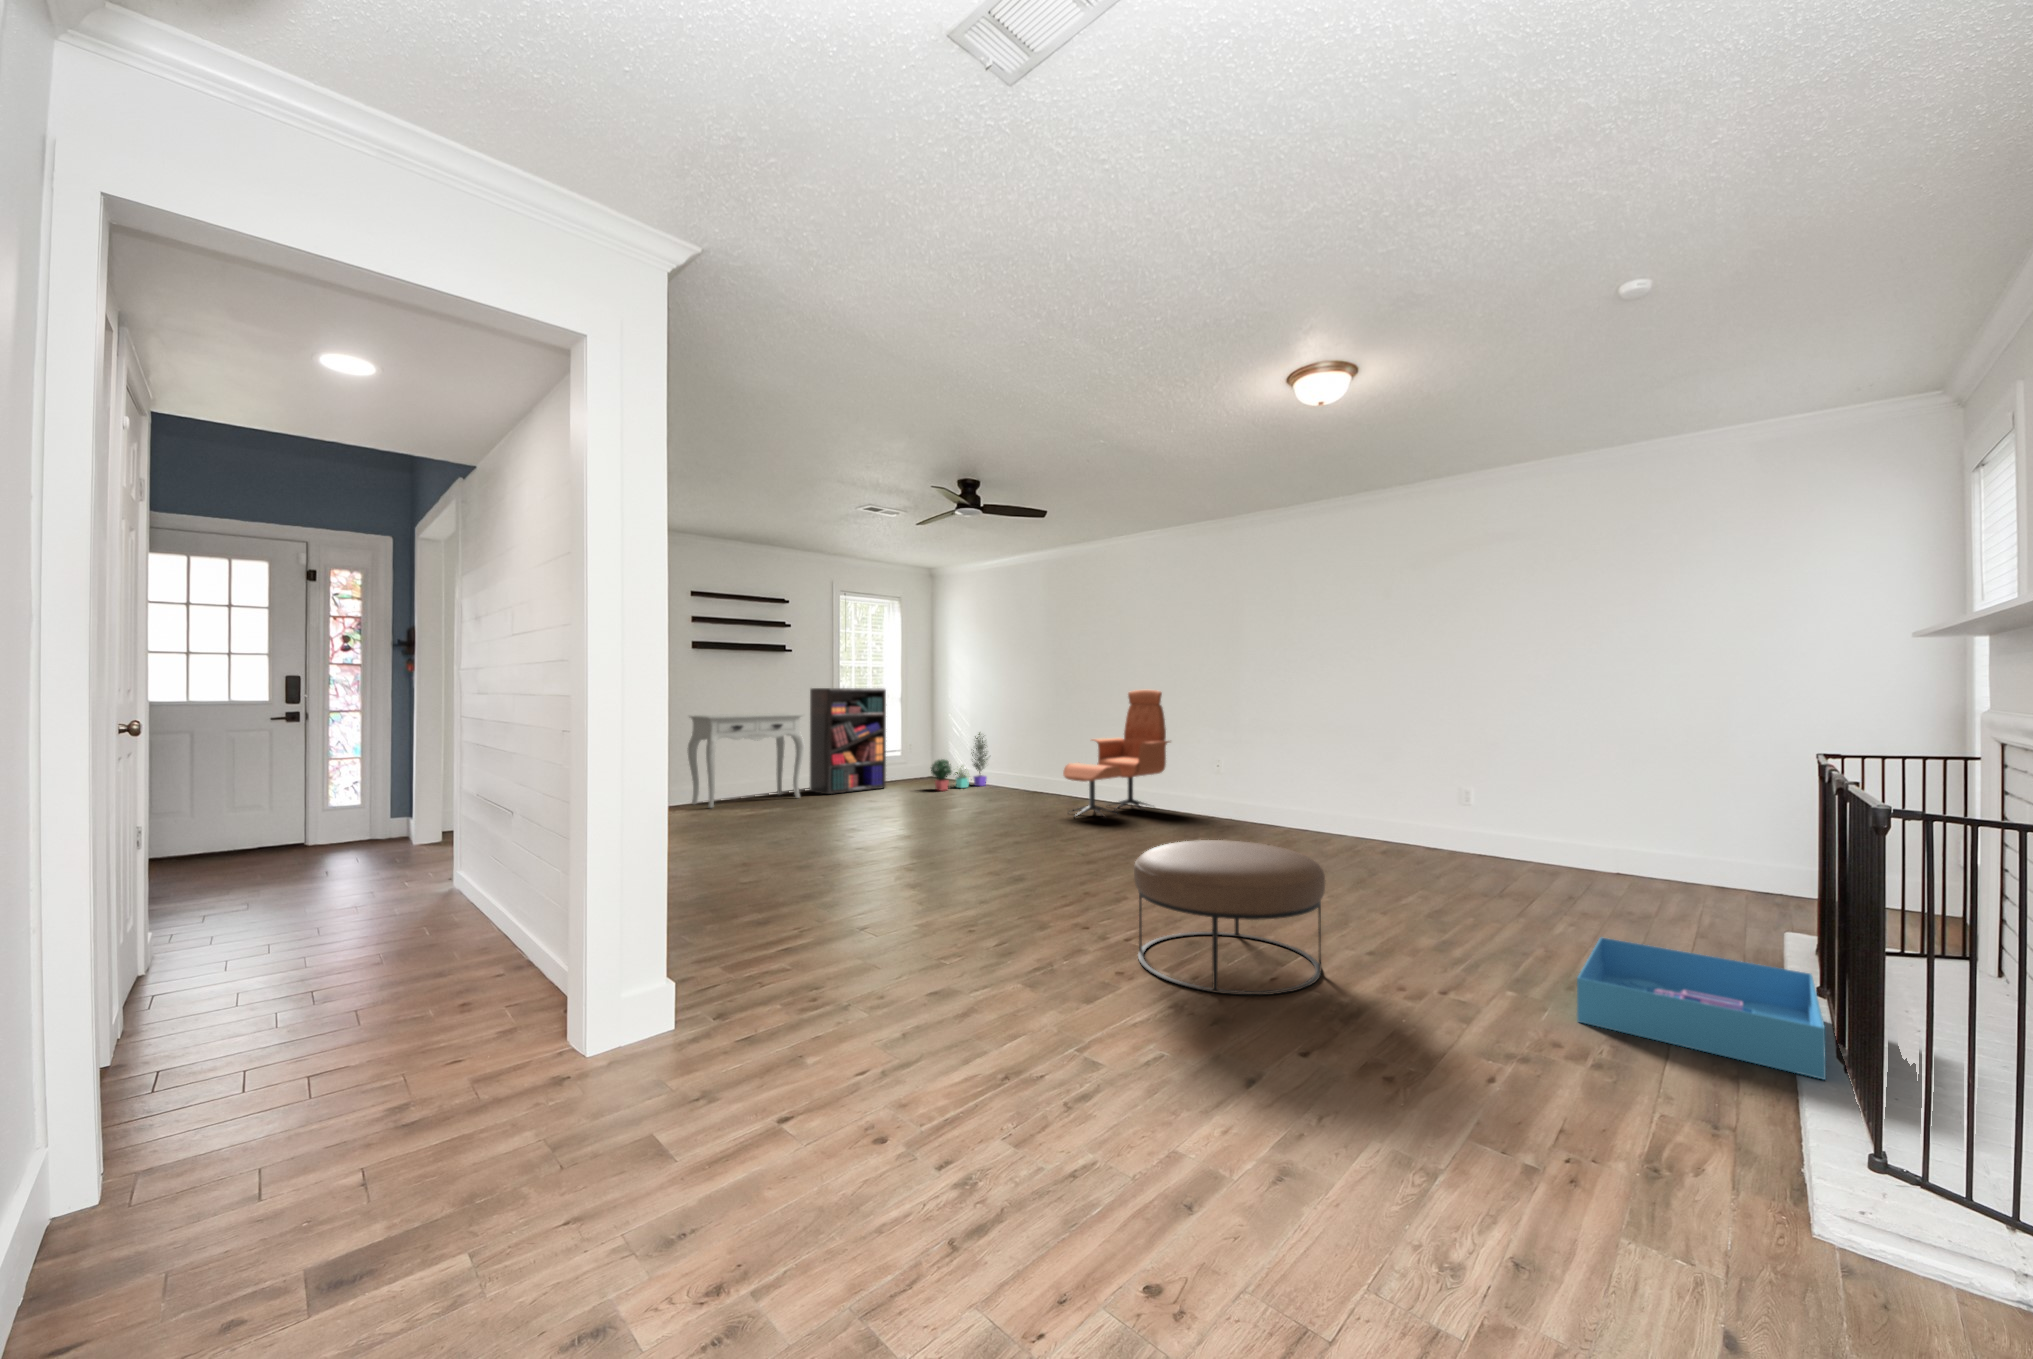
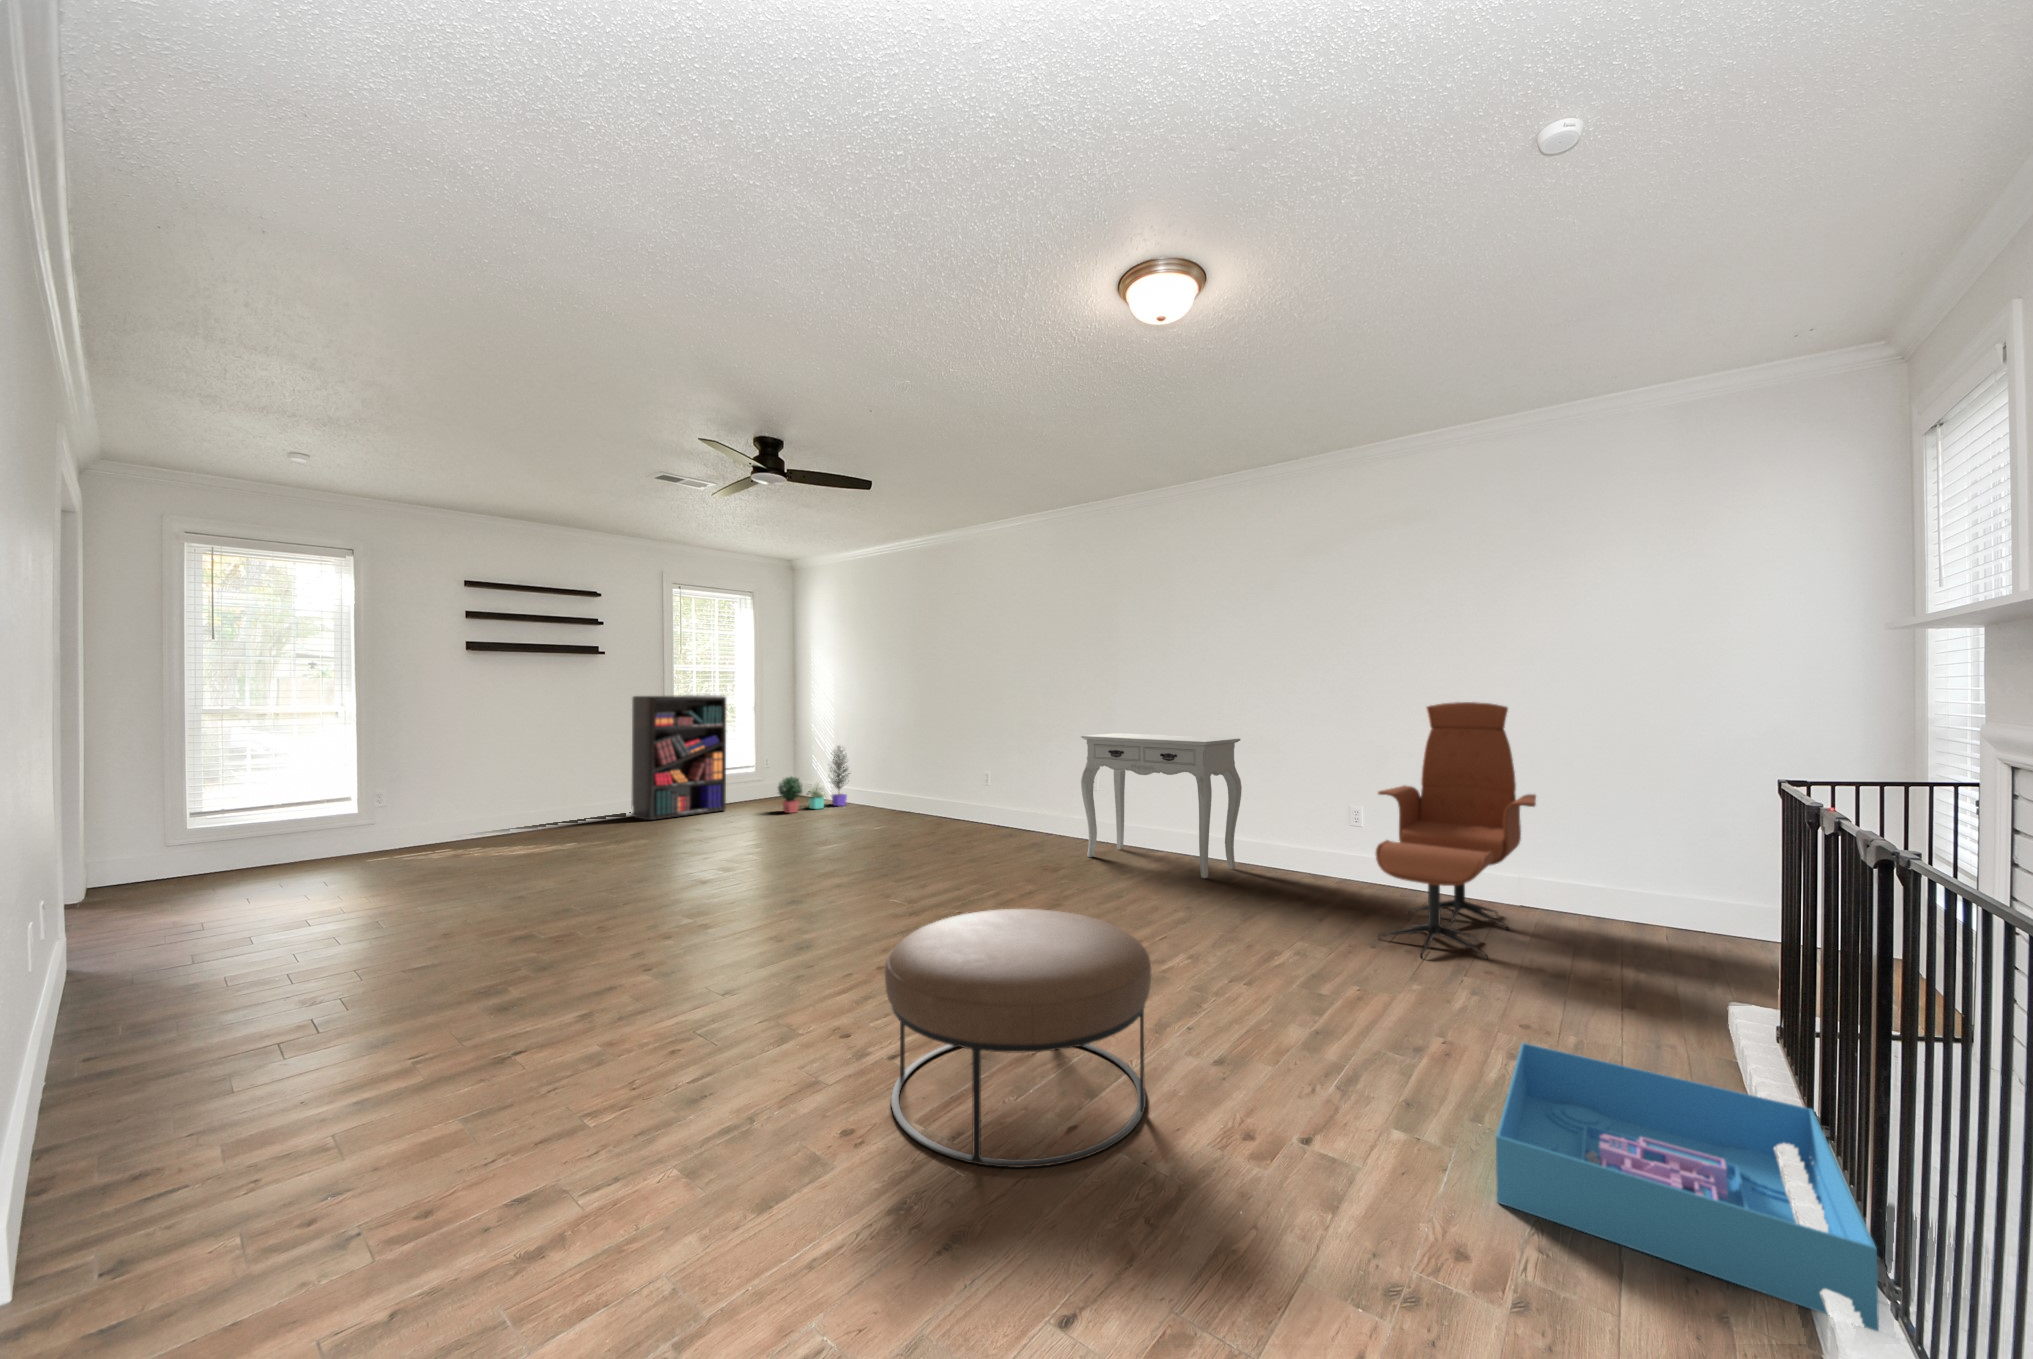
lounge chair: present [1063,690,1169,816] -> present [1376,702,1536,960]
console table: present [687,713,804,808] -> present [1081,733,1242,878]

